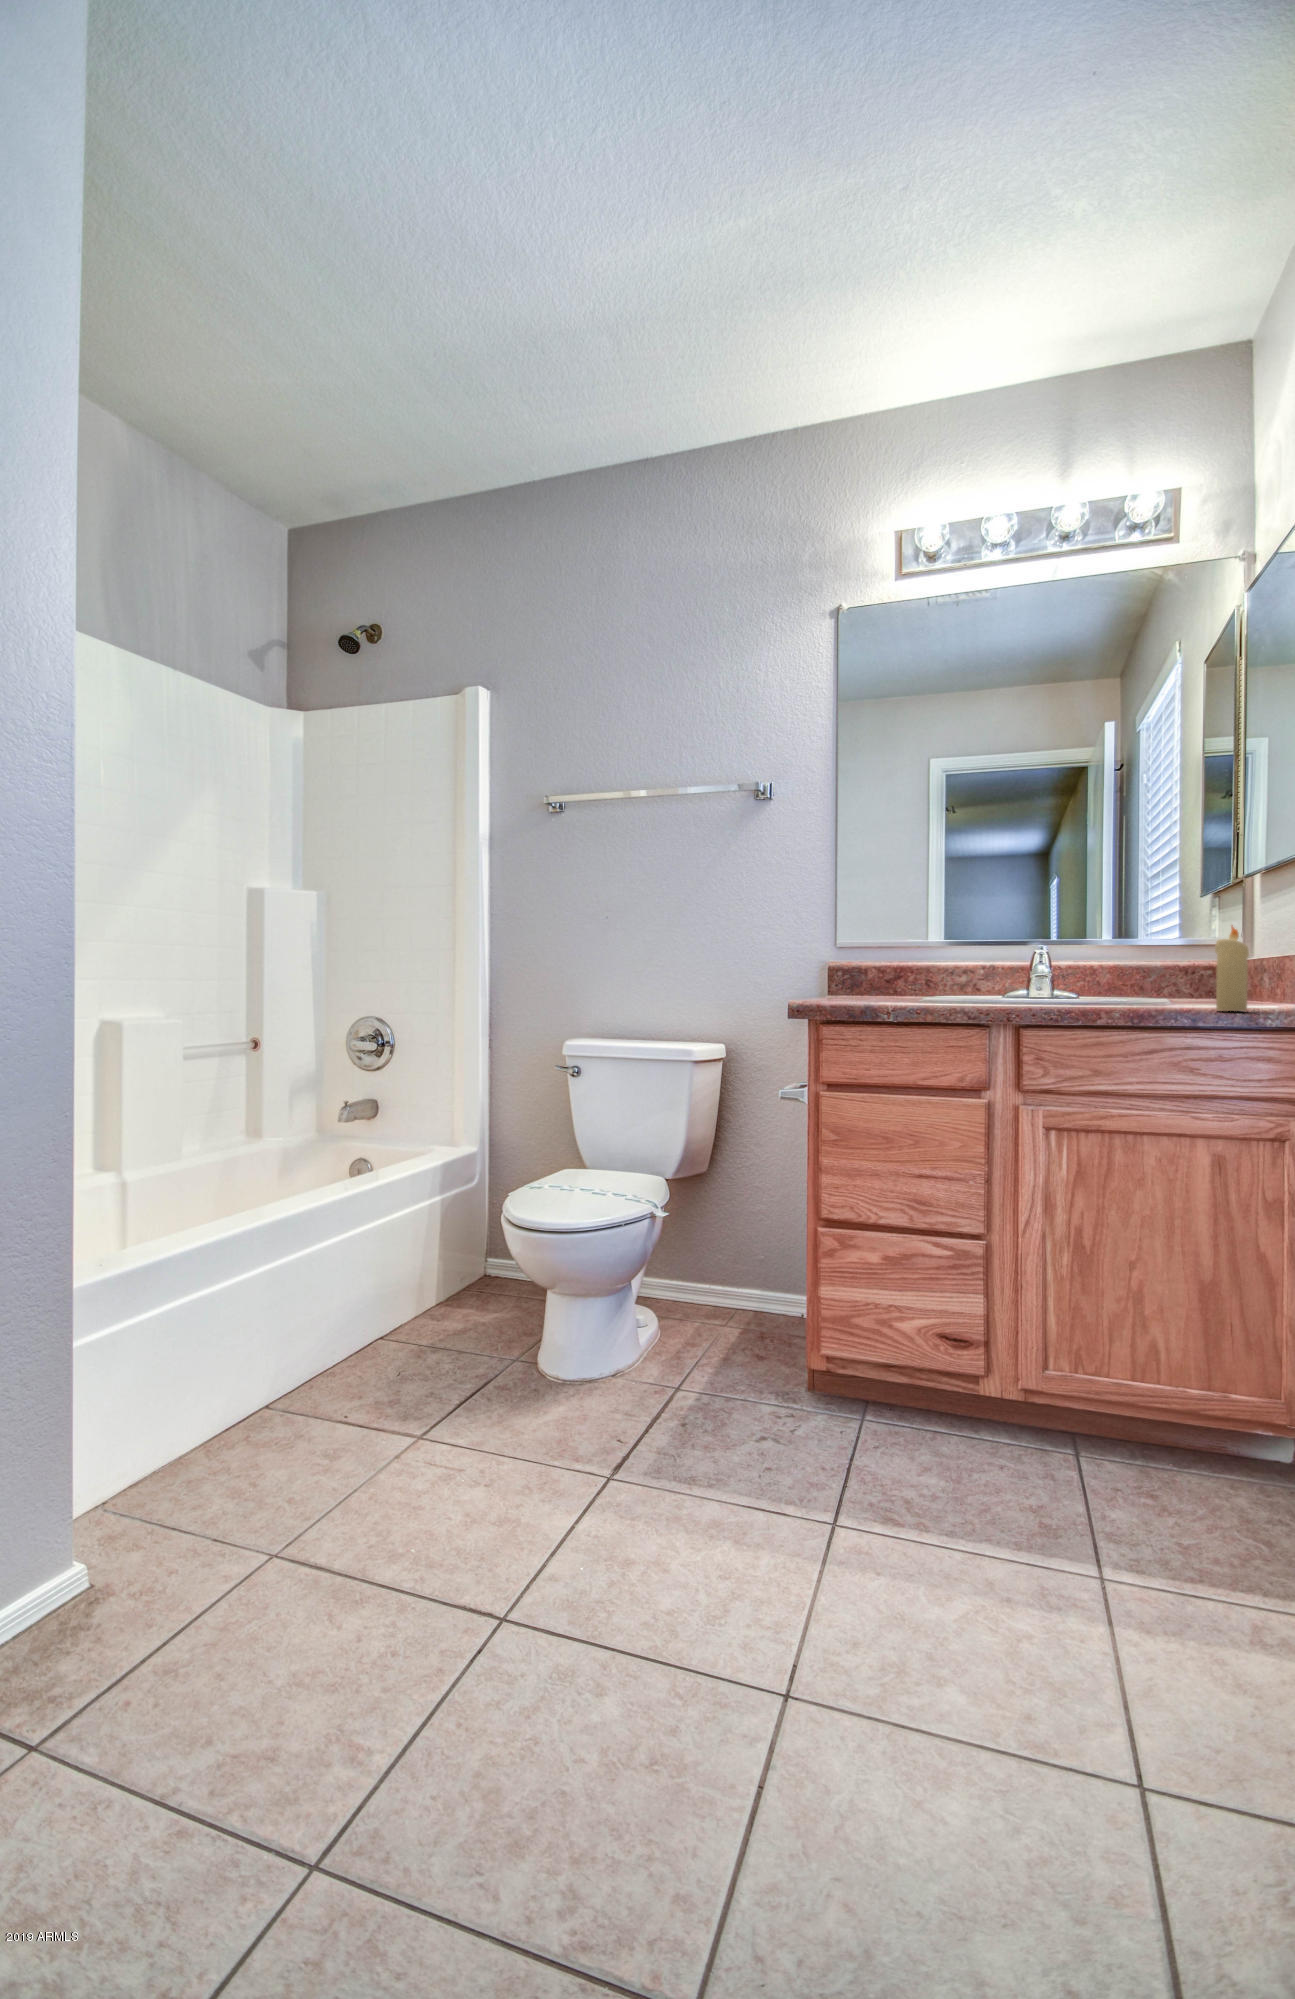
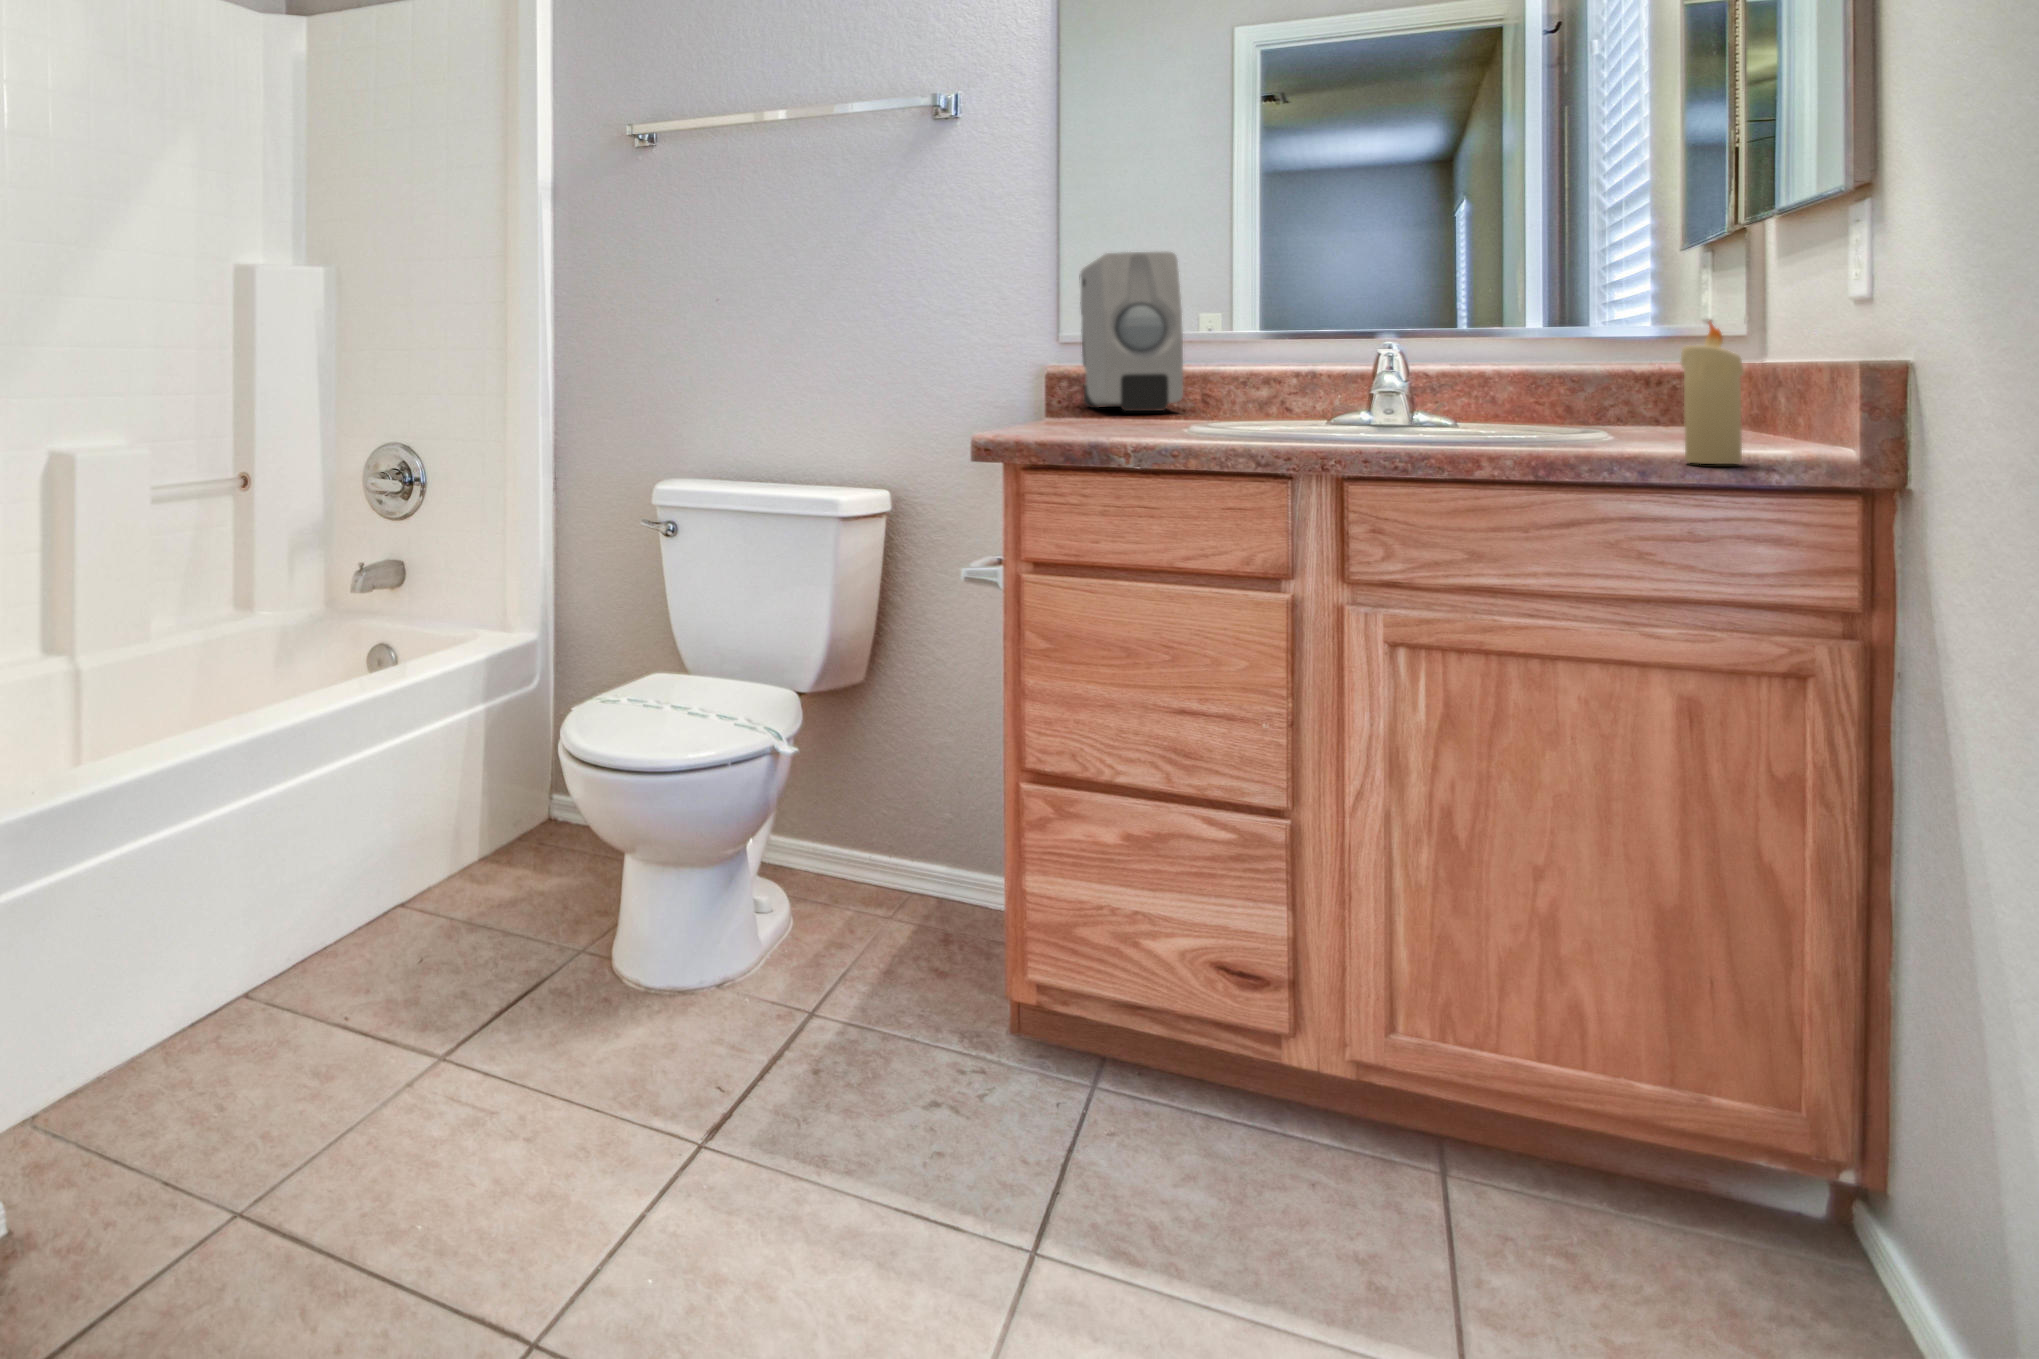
soap dispenser: none [849,888,914,991] -> present [1080,252,1183,411]

